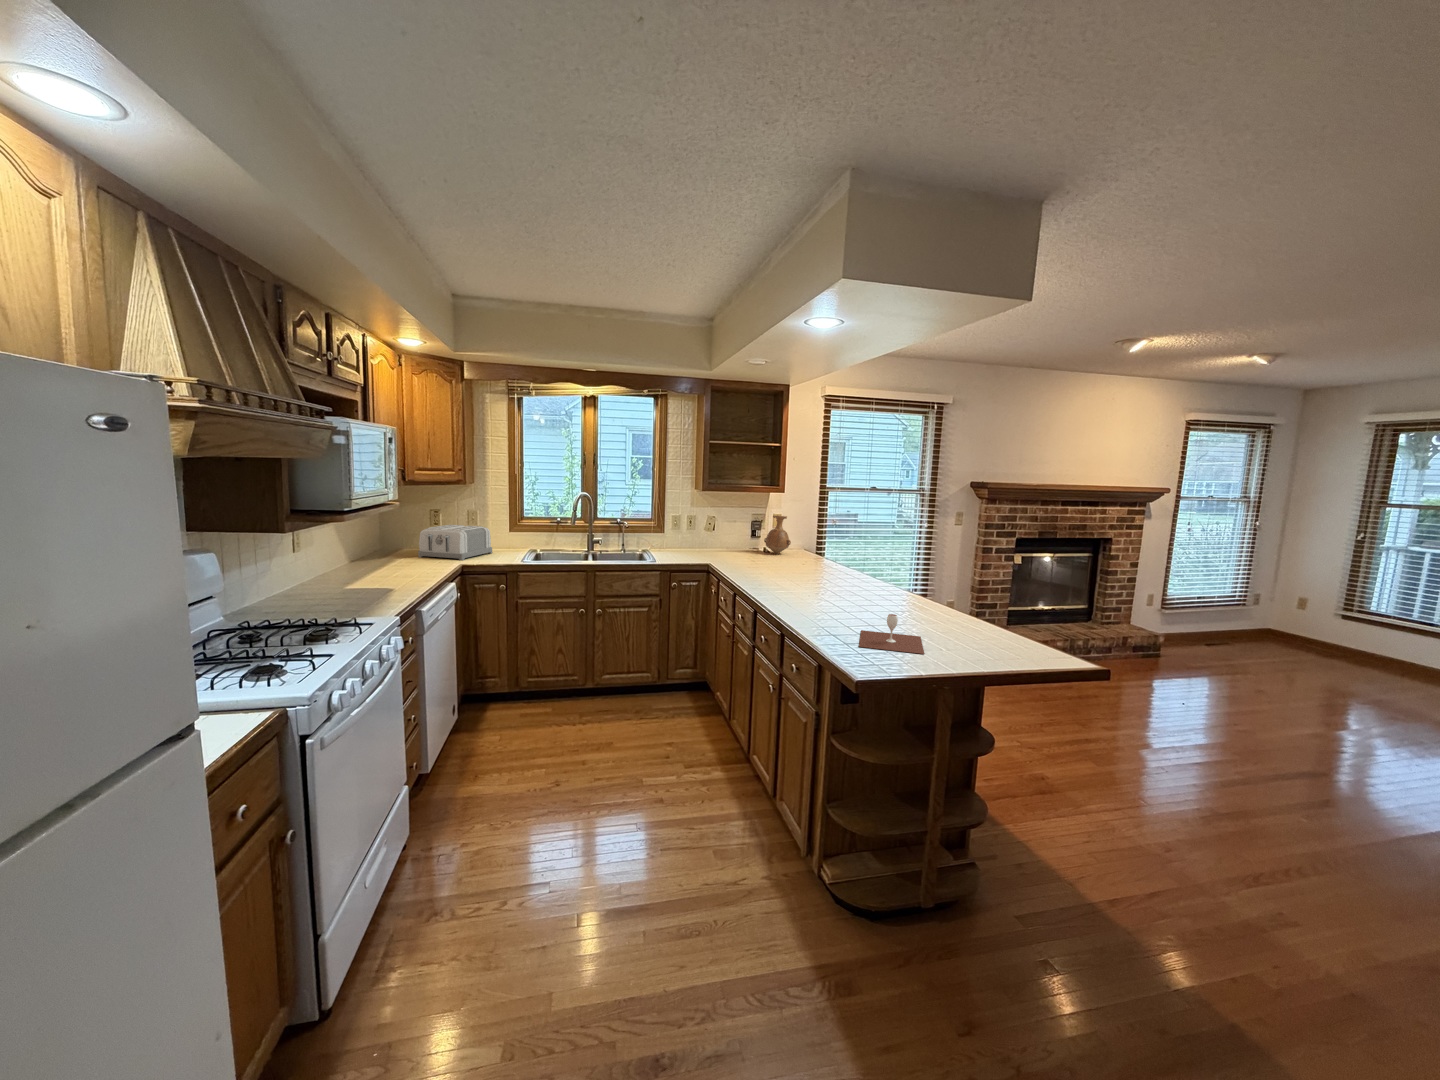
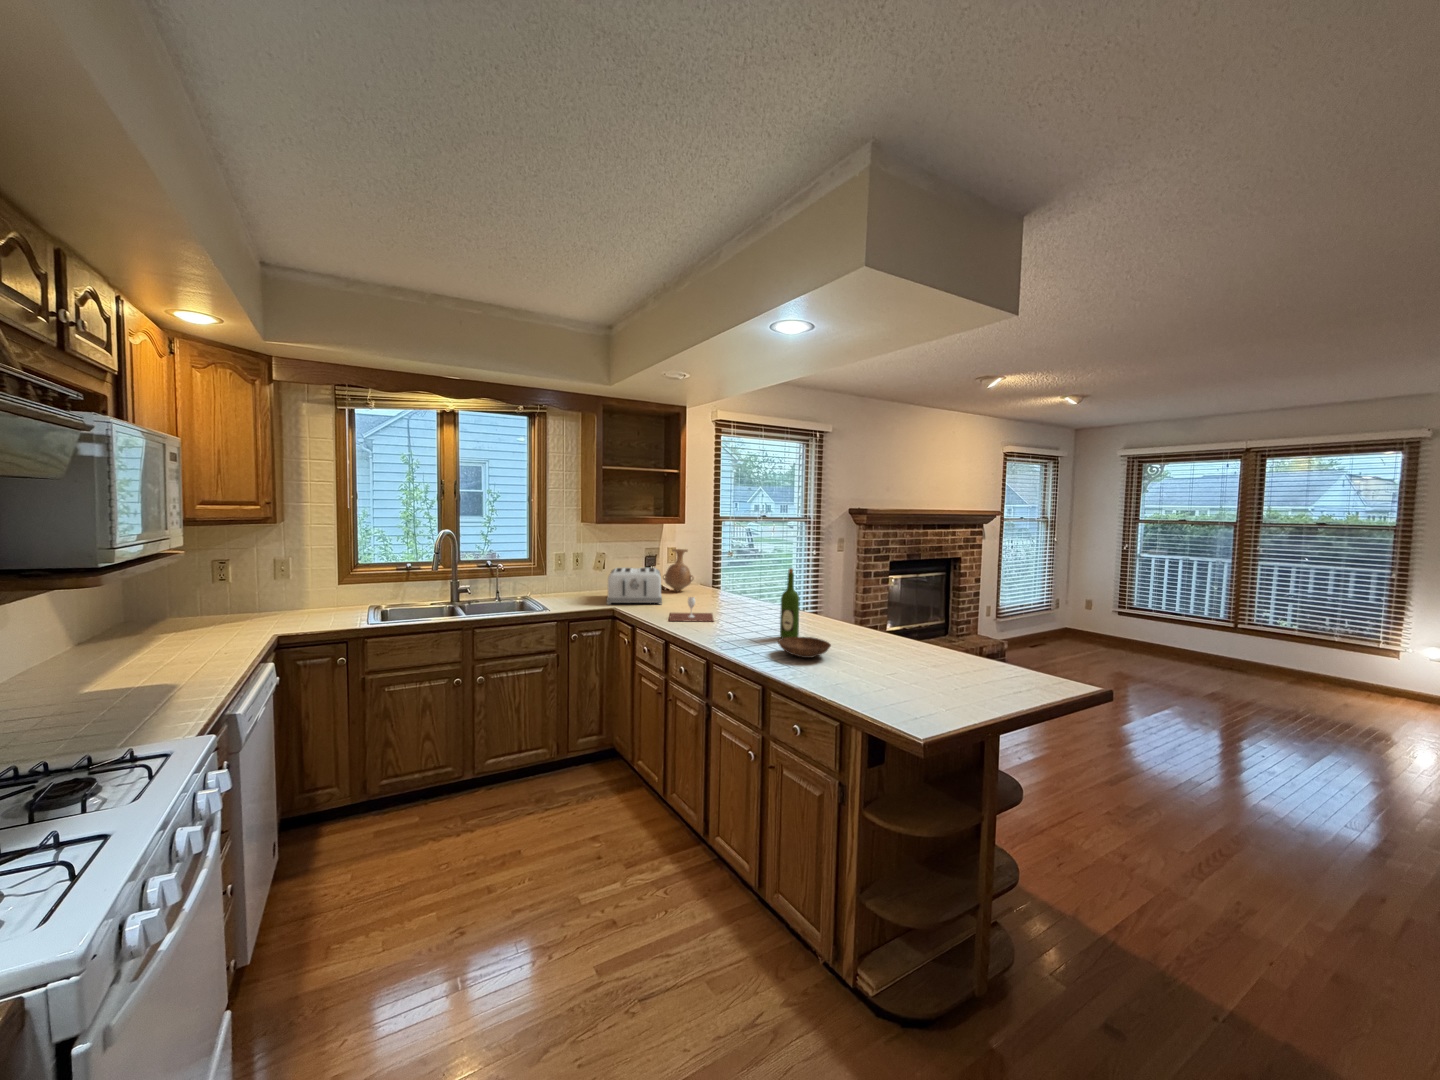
toaster: present [418,525,492,560] -> present [607,568,662,605]
wine bottle: none [825,536,843,599] -> present [780,568,799,638]
bowl: none [807,596,853,614] -> present [778,637,831,658]
wine glass: present [859,614,924,654] -> present [669,597,714,622]

